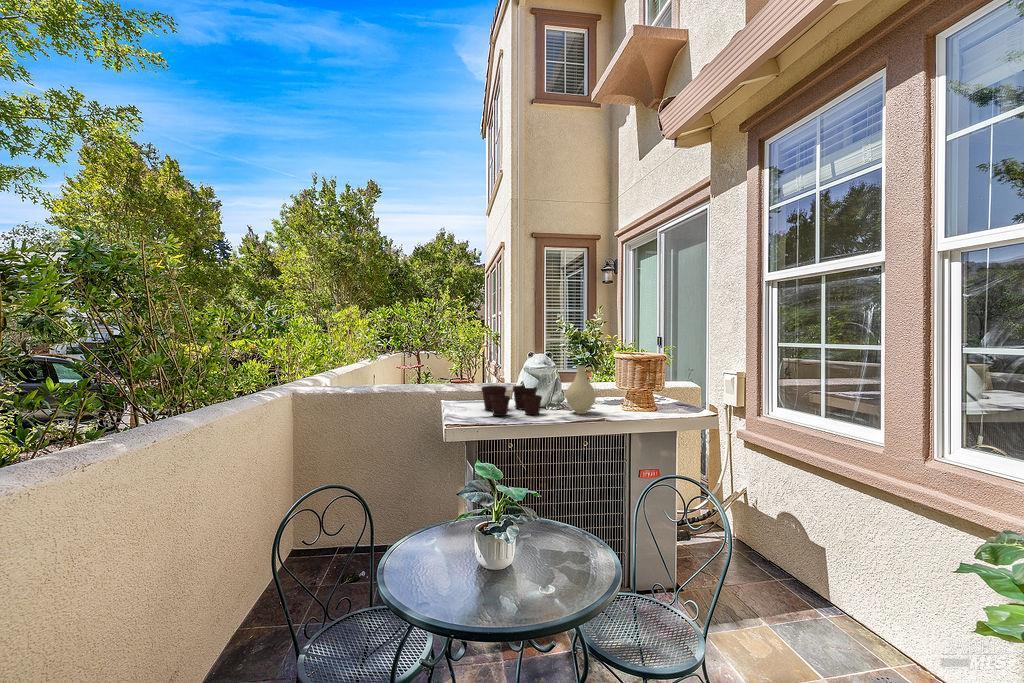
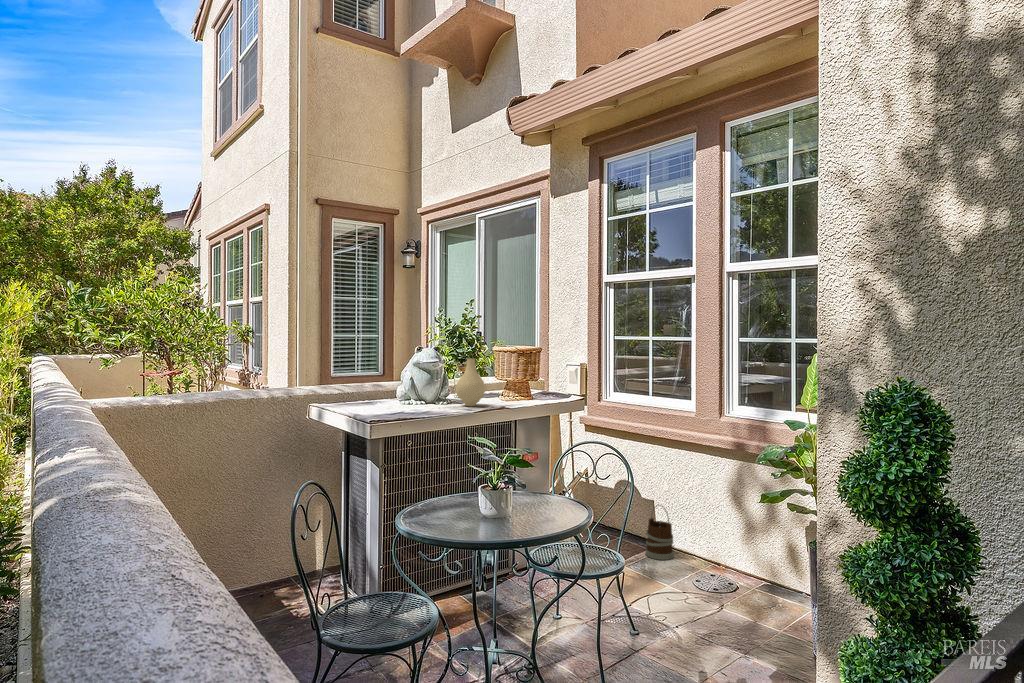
flower pot: present [482,385,542,416] -> none [364,382,438,413]
wooden bucket: none [805,558,849,634] -> present [645,505,674,560]

